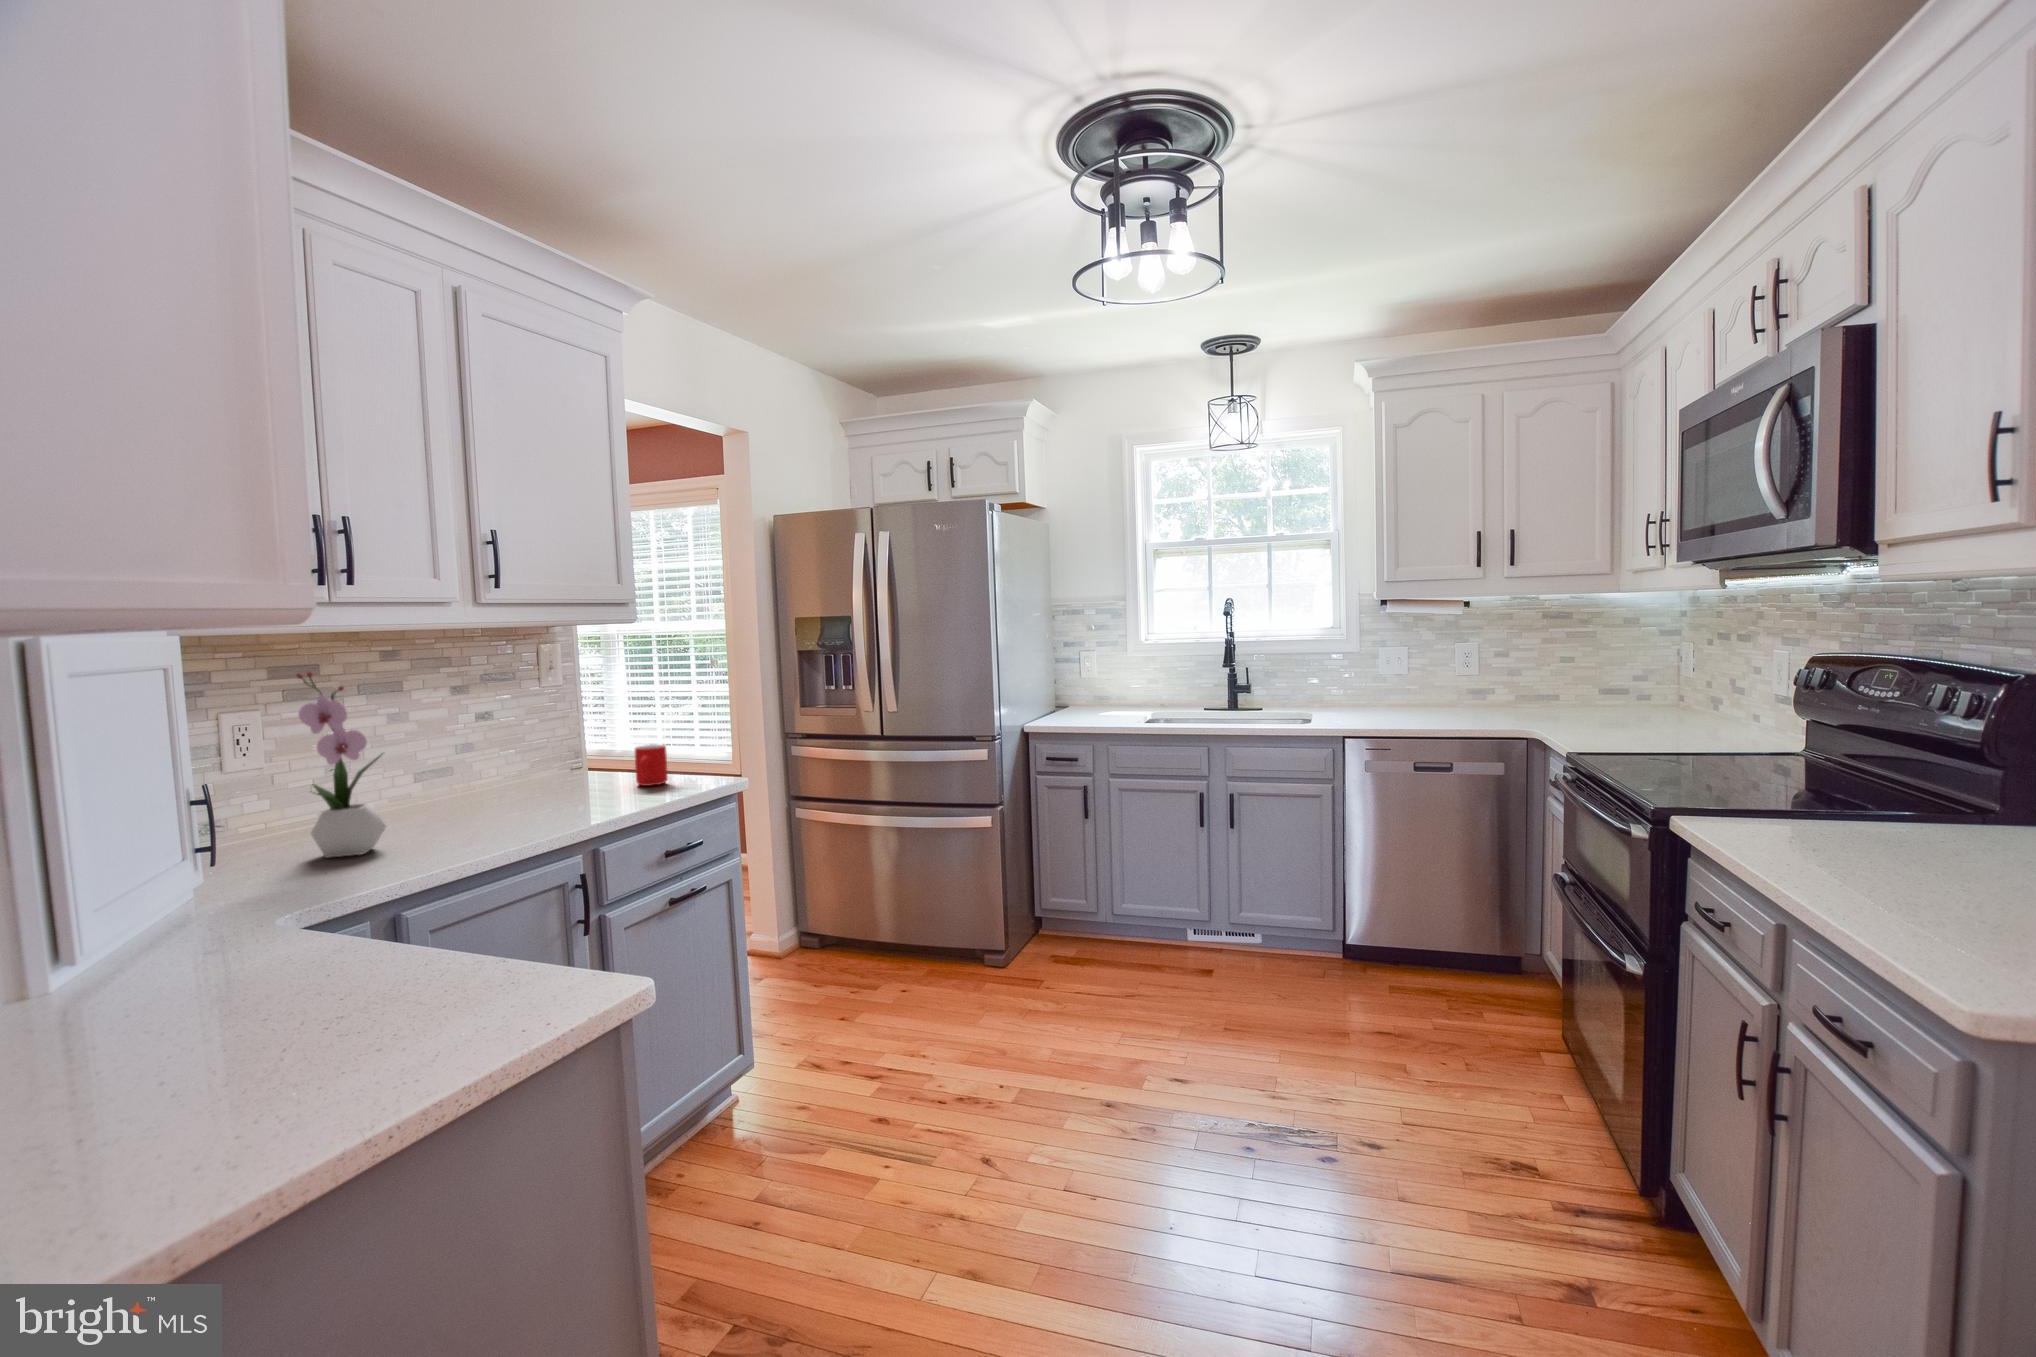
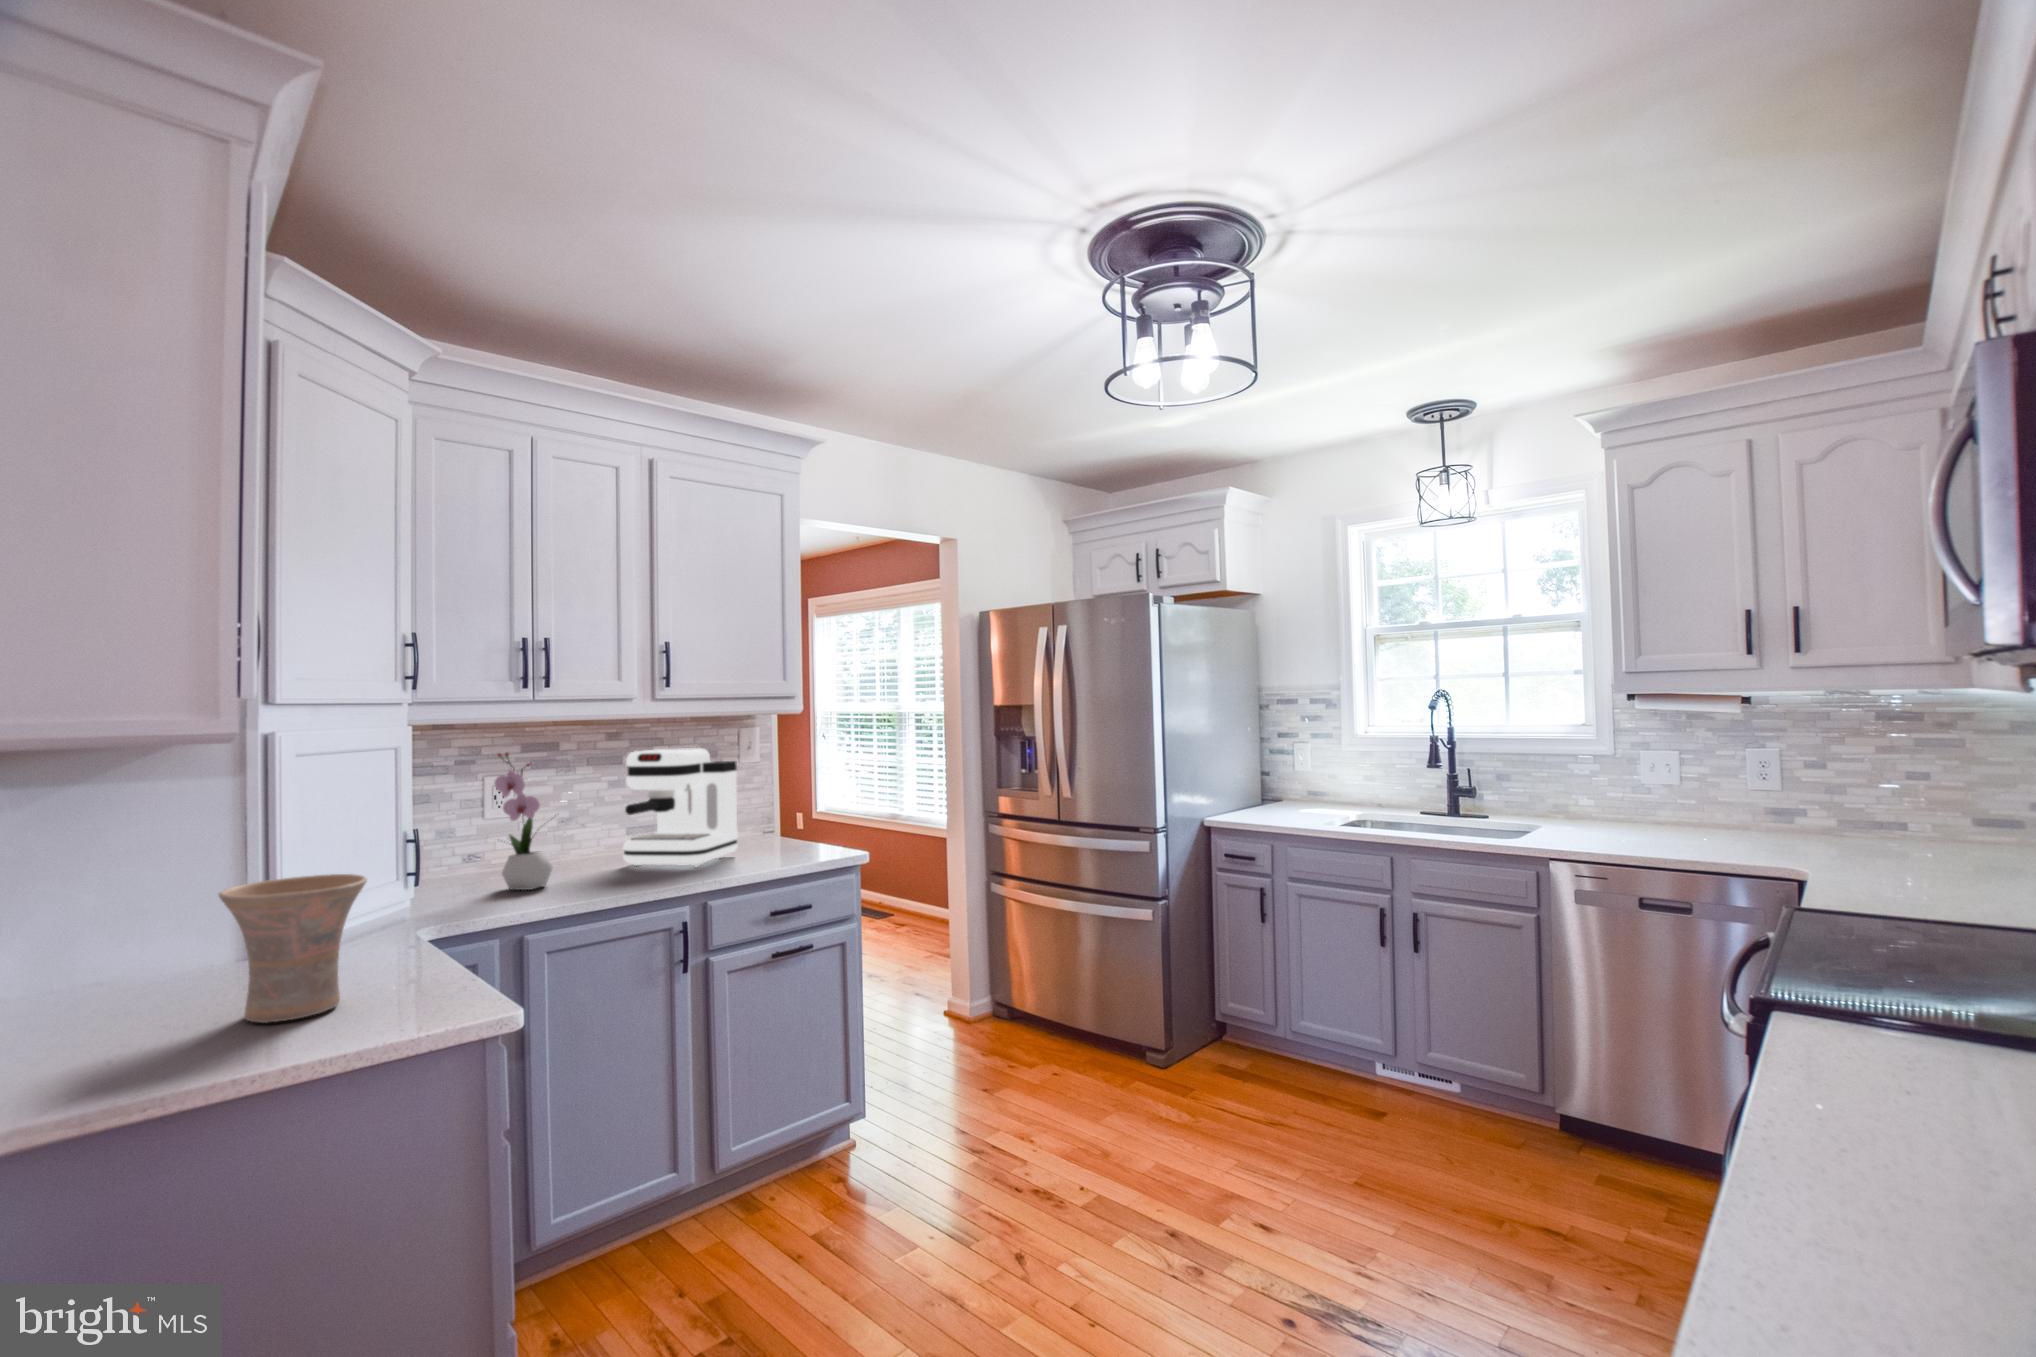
coffee maker: none [444,665,588,815] -> present [623,748,738,866]
mug: present [635,745,668,786] -> none [777,818,805,854]
vase: none [110,842,351,1081] -> present [219,874,367,1023]

